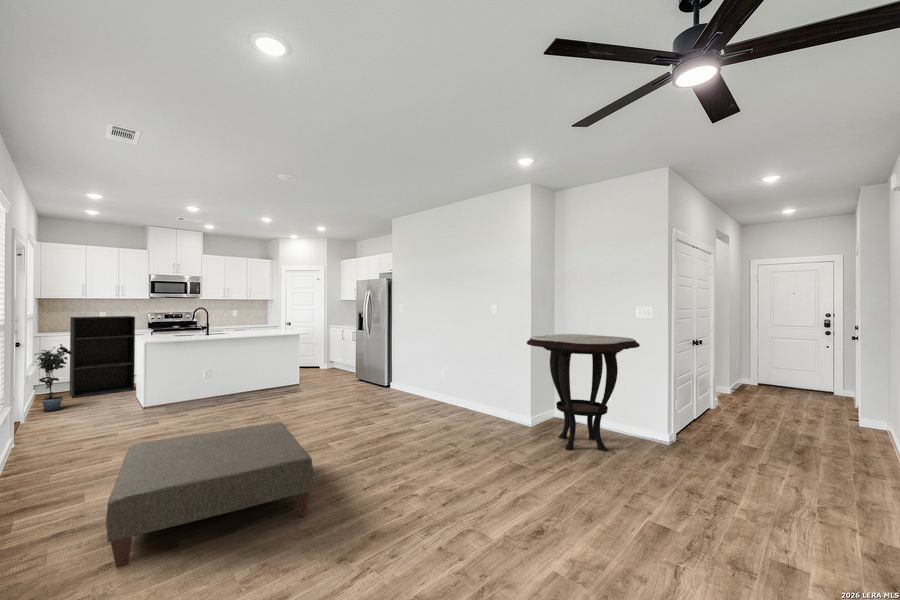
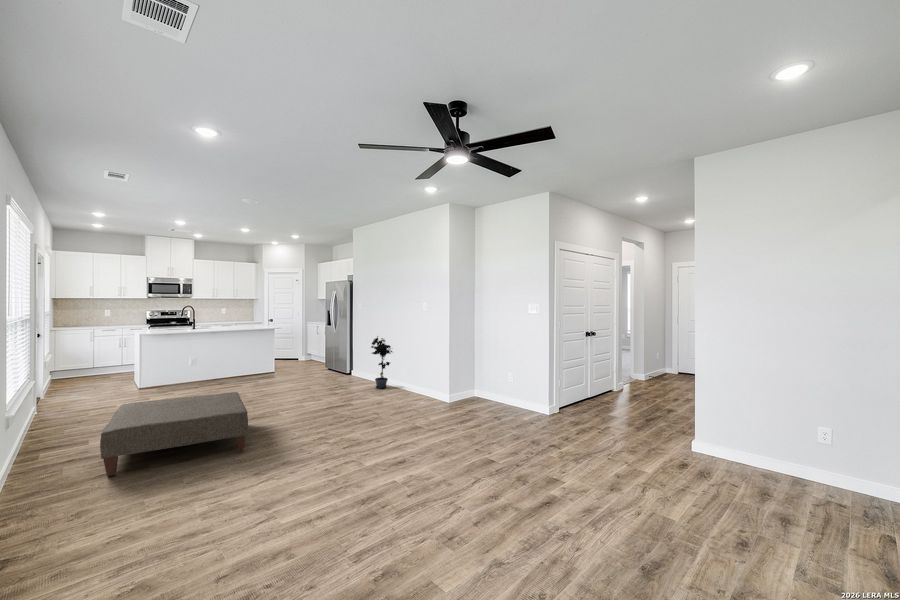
bookshelf: present [70,316,135,398] -> none [80,313,134,381]
side table: present [527,334,640,451] -> none [436,327,523,417]
potted plant: present [35,344,72,411] -> present [371,336,392,389]

